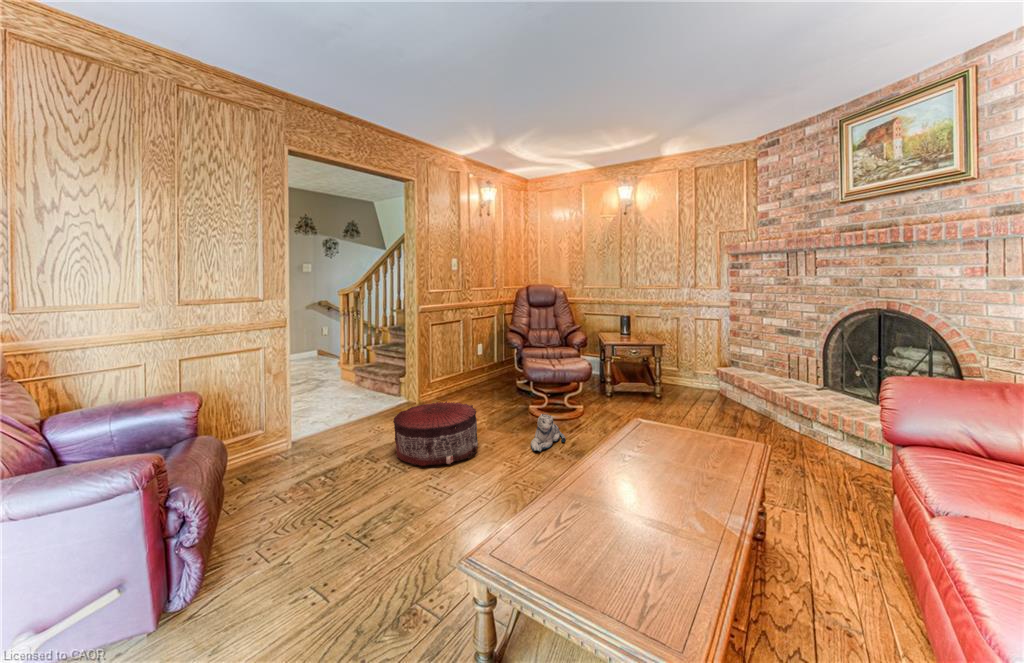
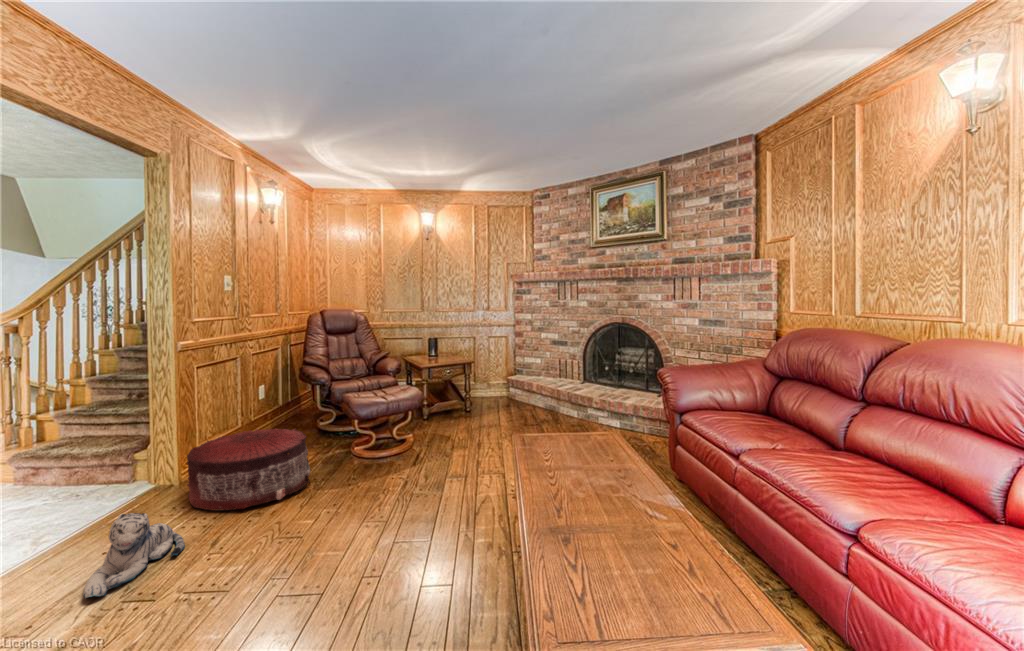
plush toy: present [531,414,566,452] -> present [83,513,185,598]

